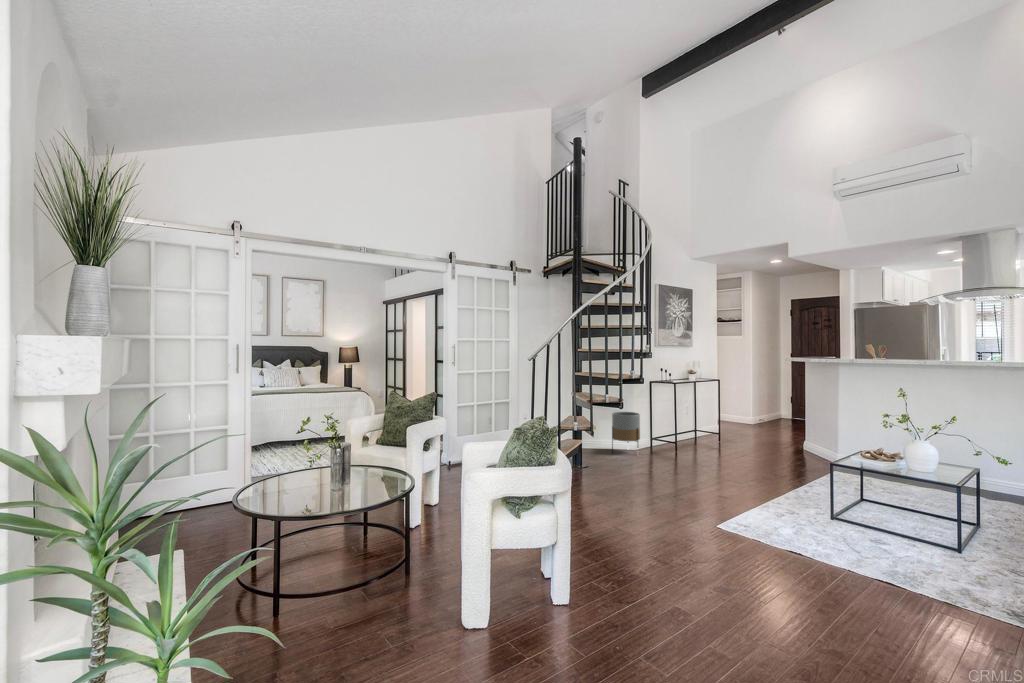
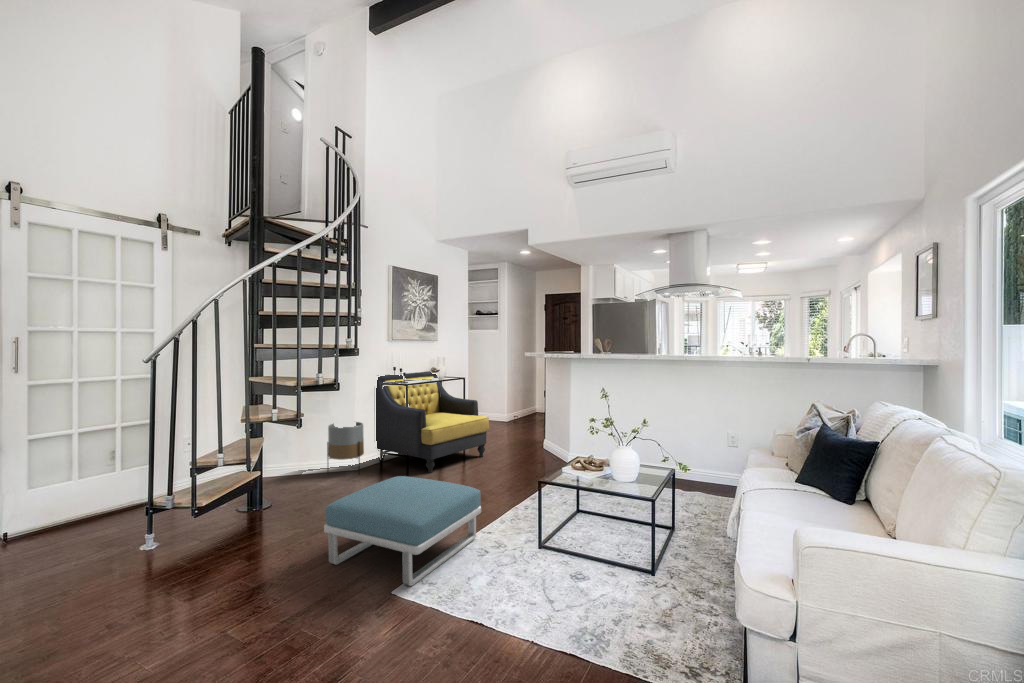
armchair: none [644,373,749,459] -> present [376,371,489,473]
footstool: none [650,452,773,528] -> present [324,476,481,586]

